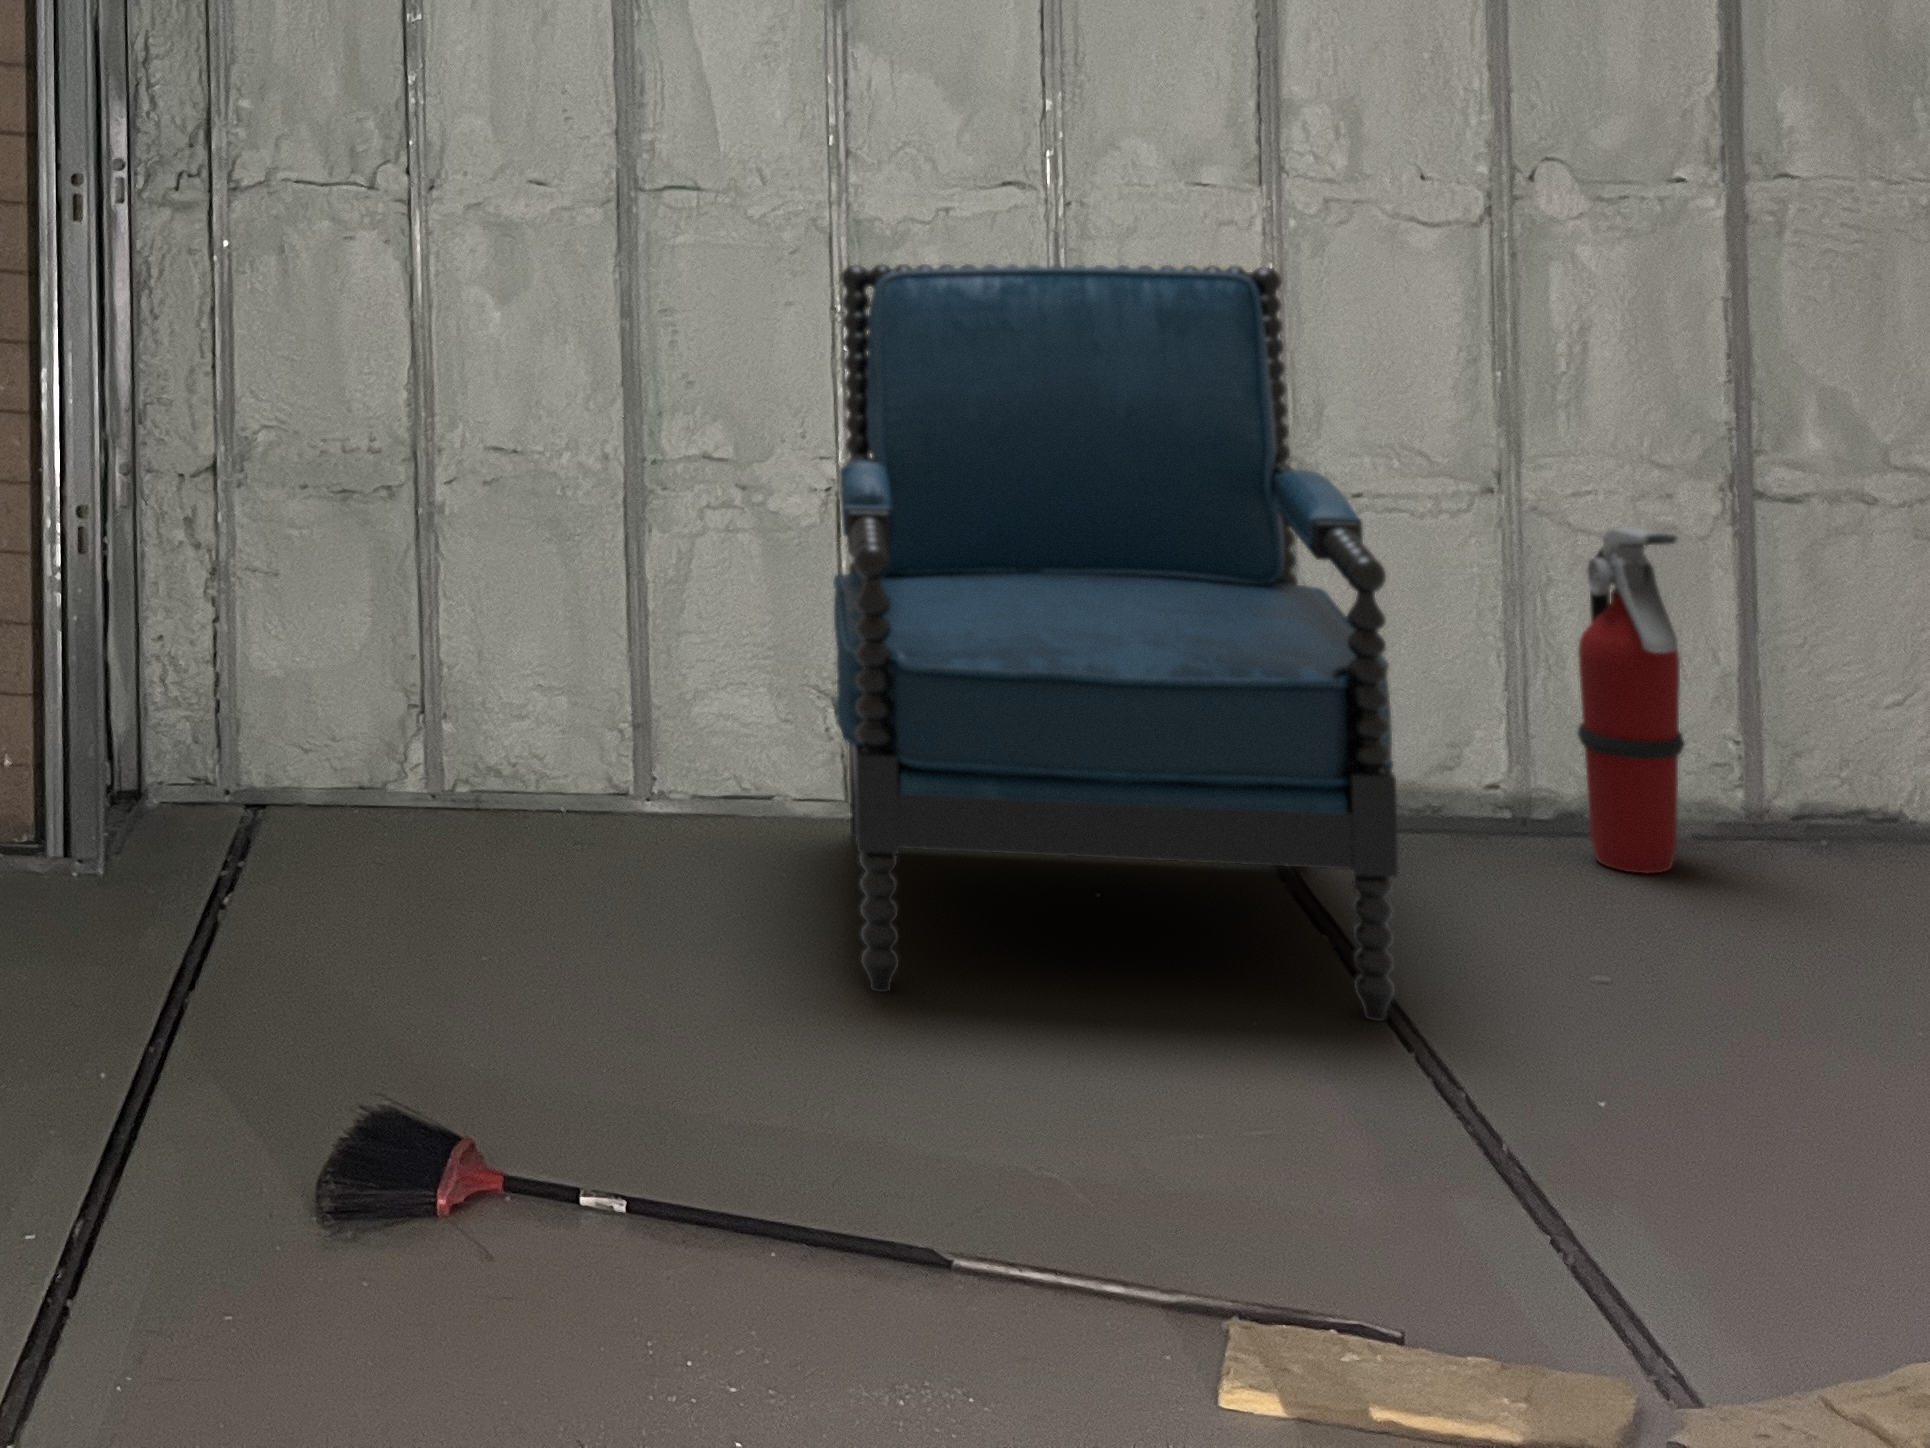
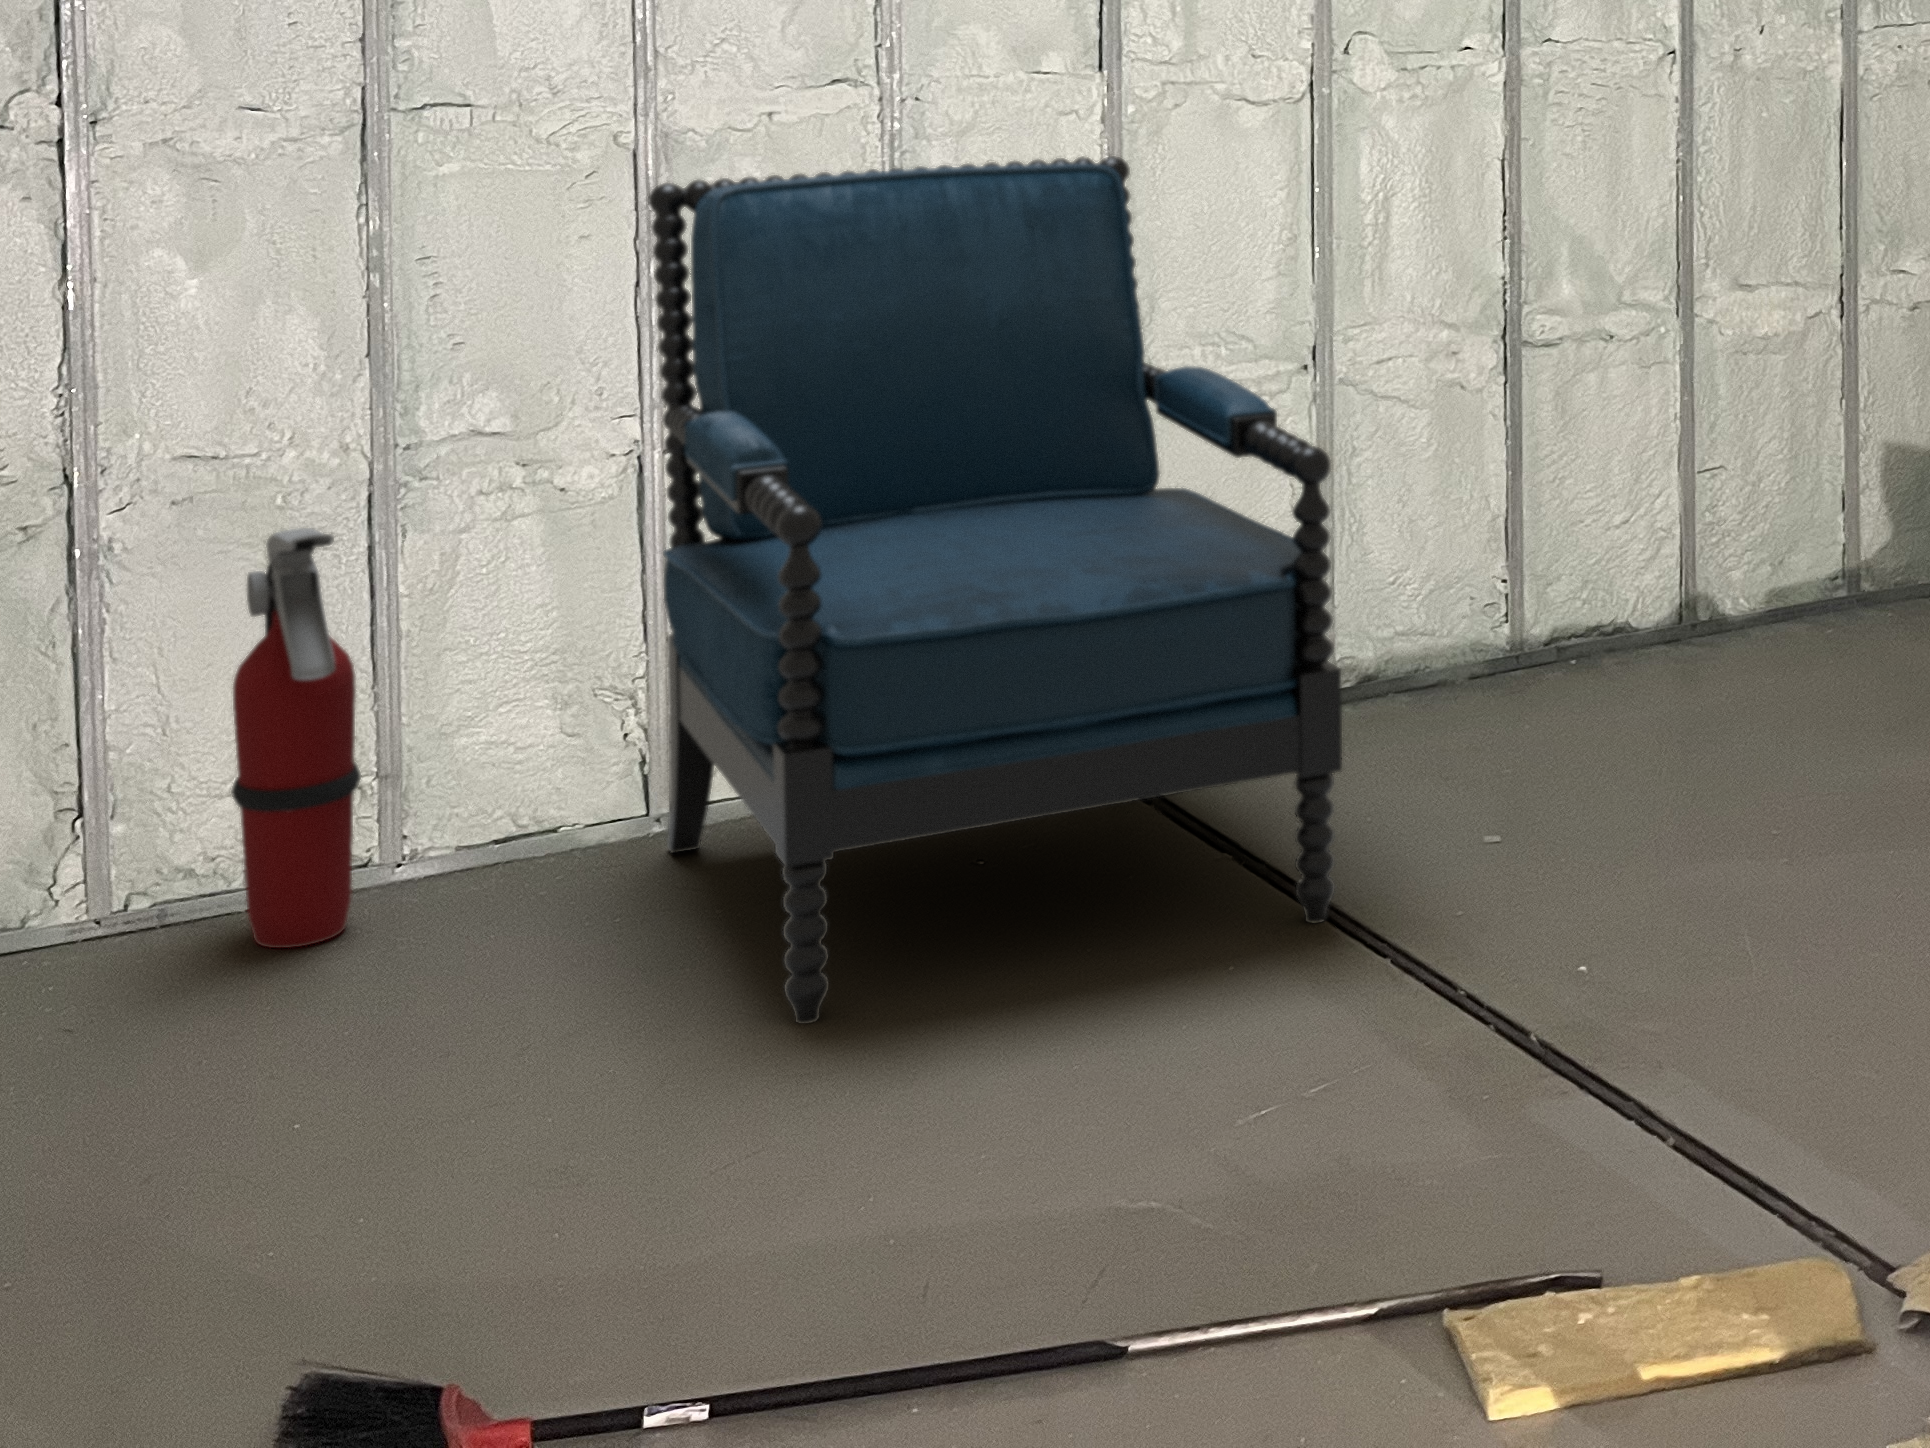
fire extinguisher: present [1578,528,1685,873] -> present [232,528,361,948]

